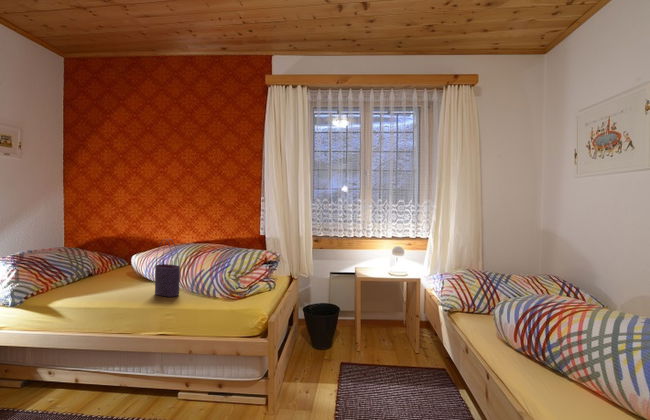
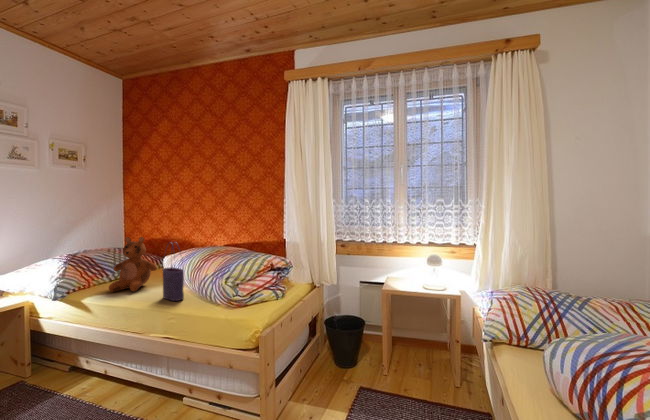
teddy bear: none [86,234,136,292] -> present [109,237,157,292]

